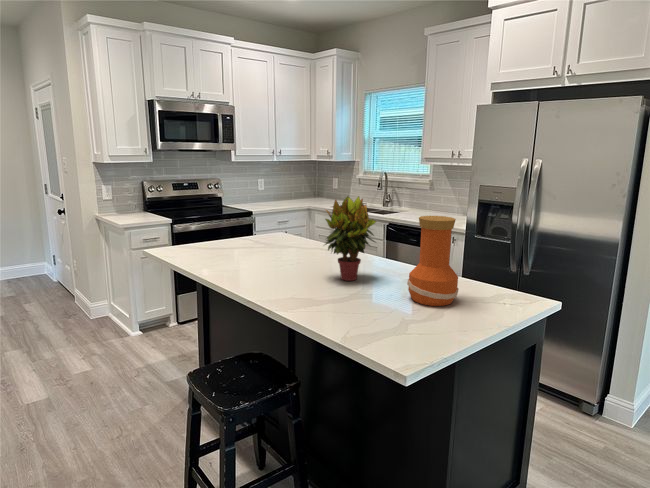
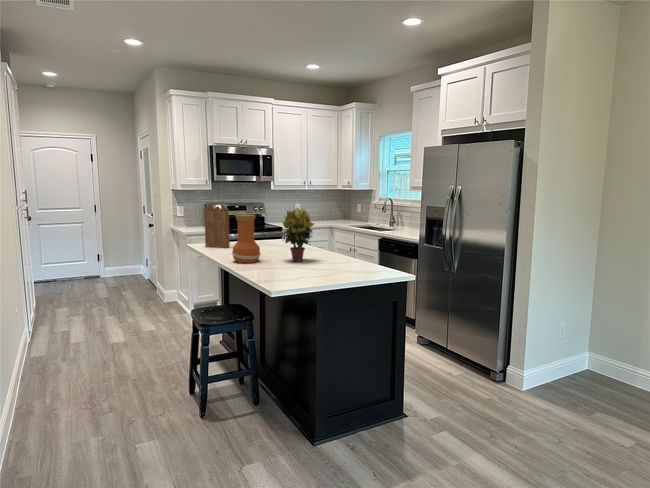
cutting board: none [174,186,216,255] -> present [204,203,230,248]
vase: present [407,216,459,306] -> present [232,214,261,263]

